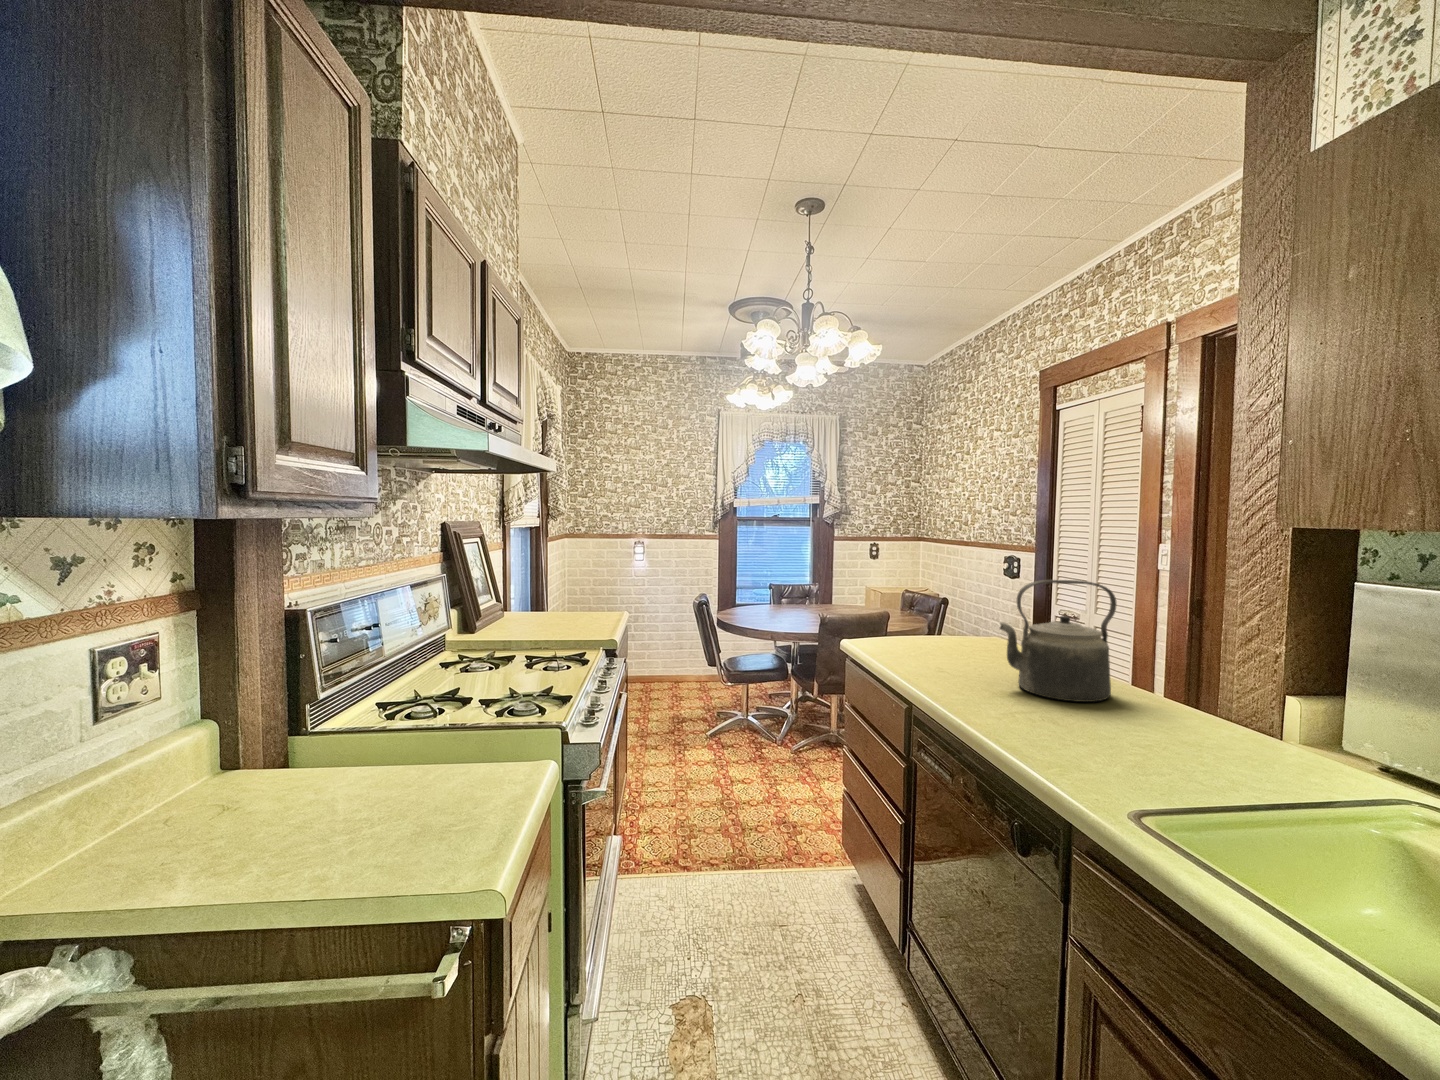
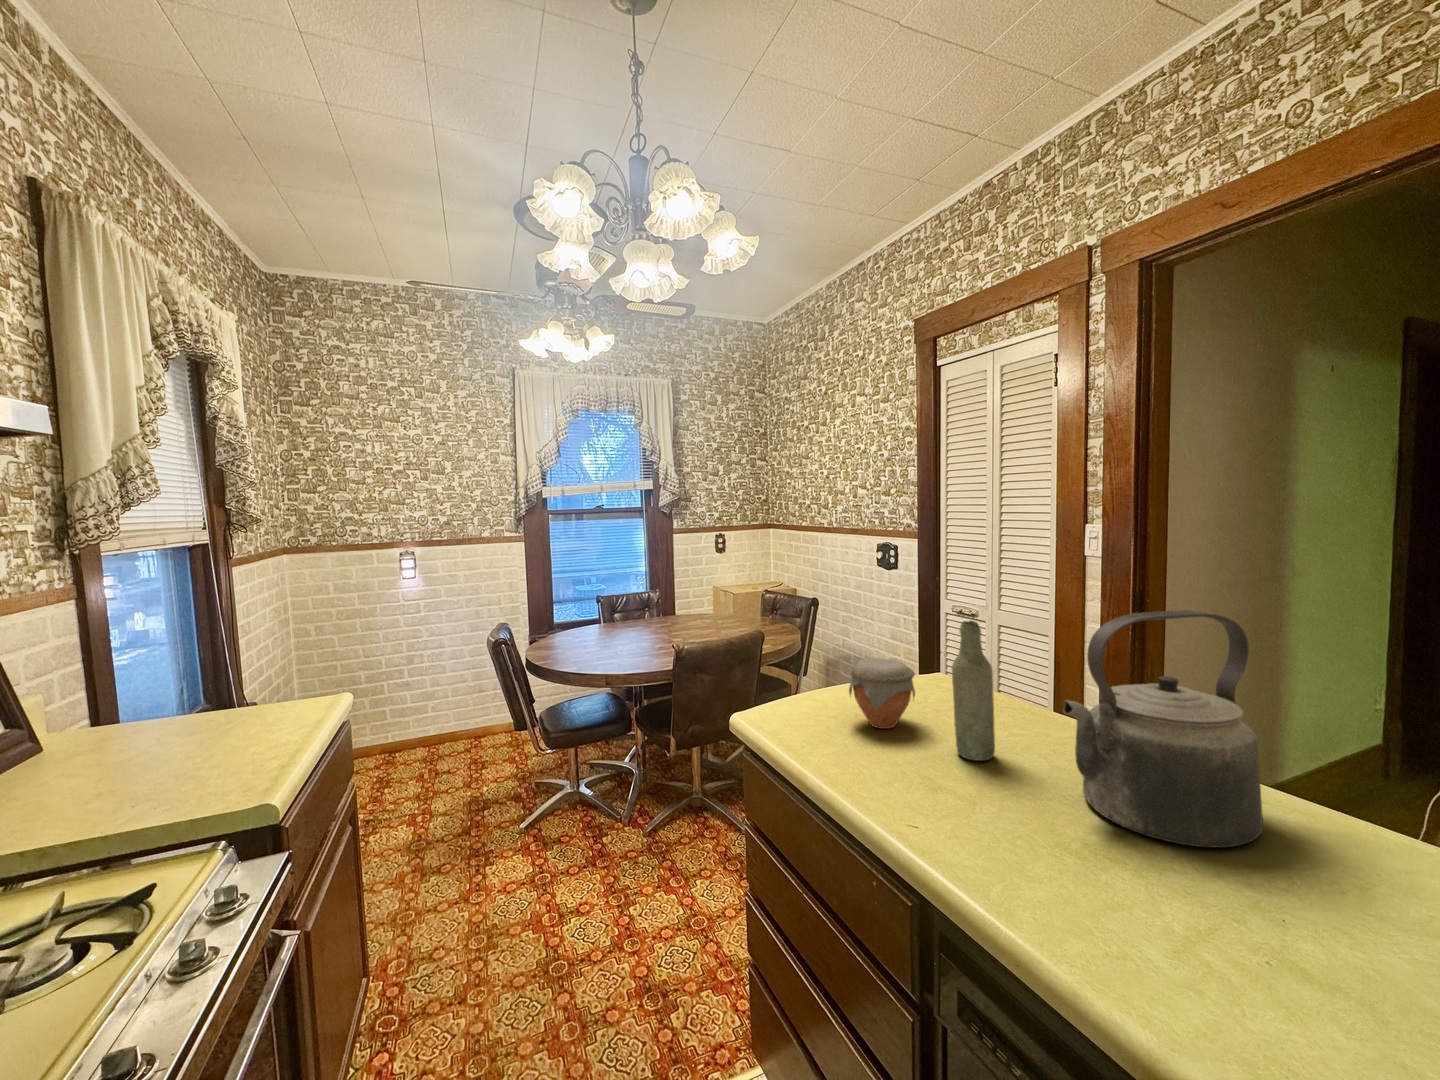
bottle: none [963,586,987,668] -> present [952,621,995,761]
jar: none [909,611,951,653] -> present [849,658,915,729]

